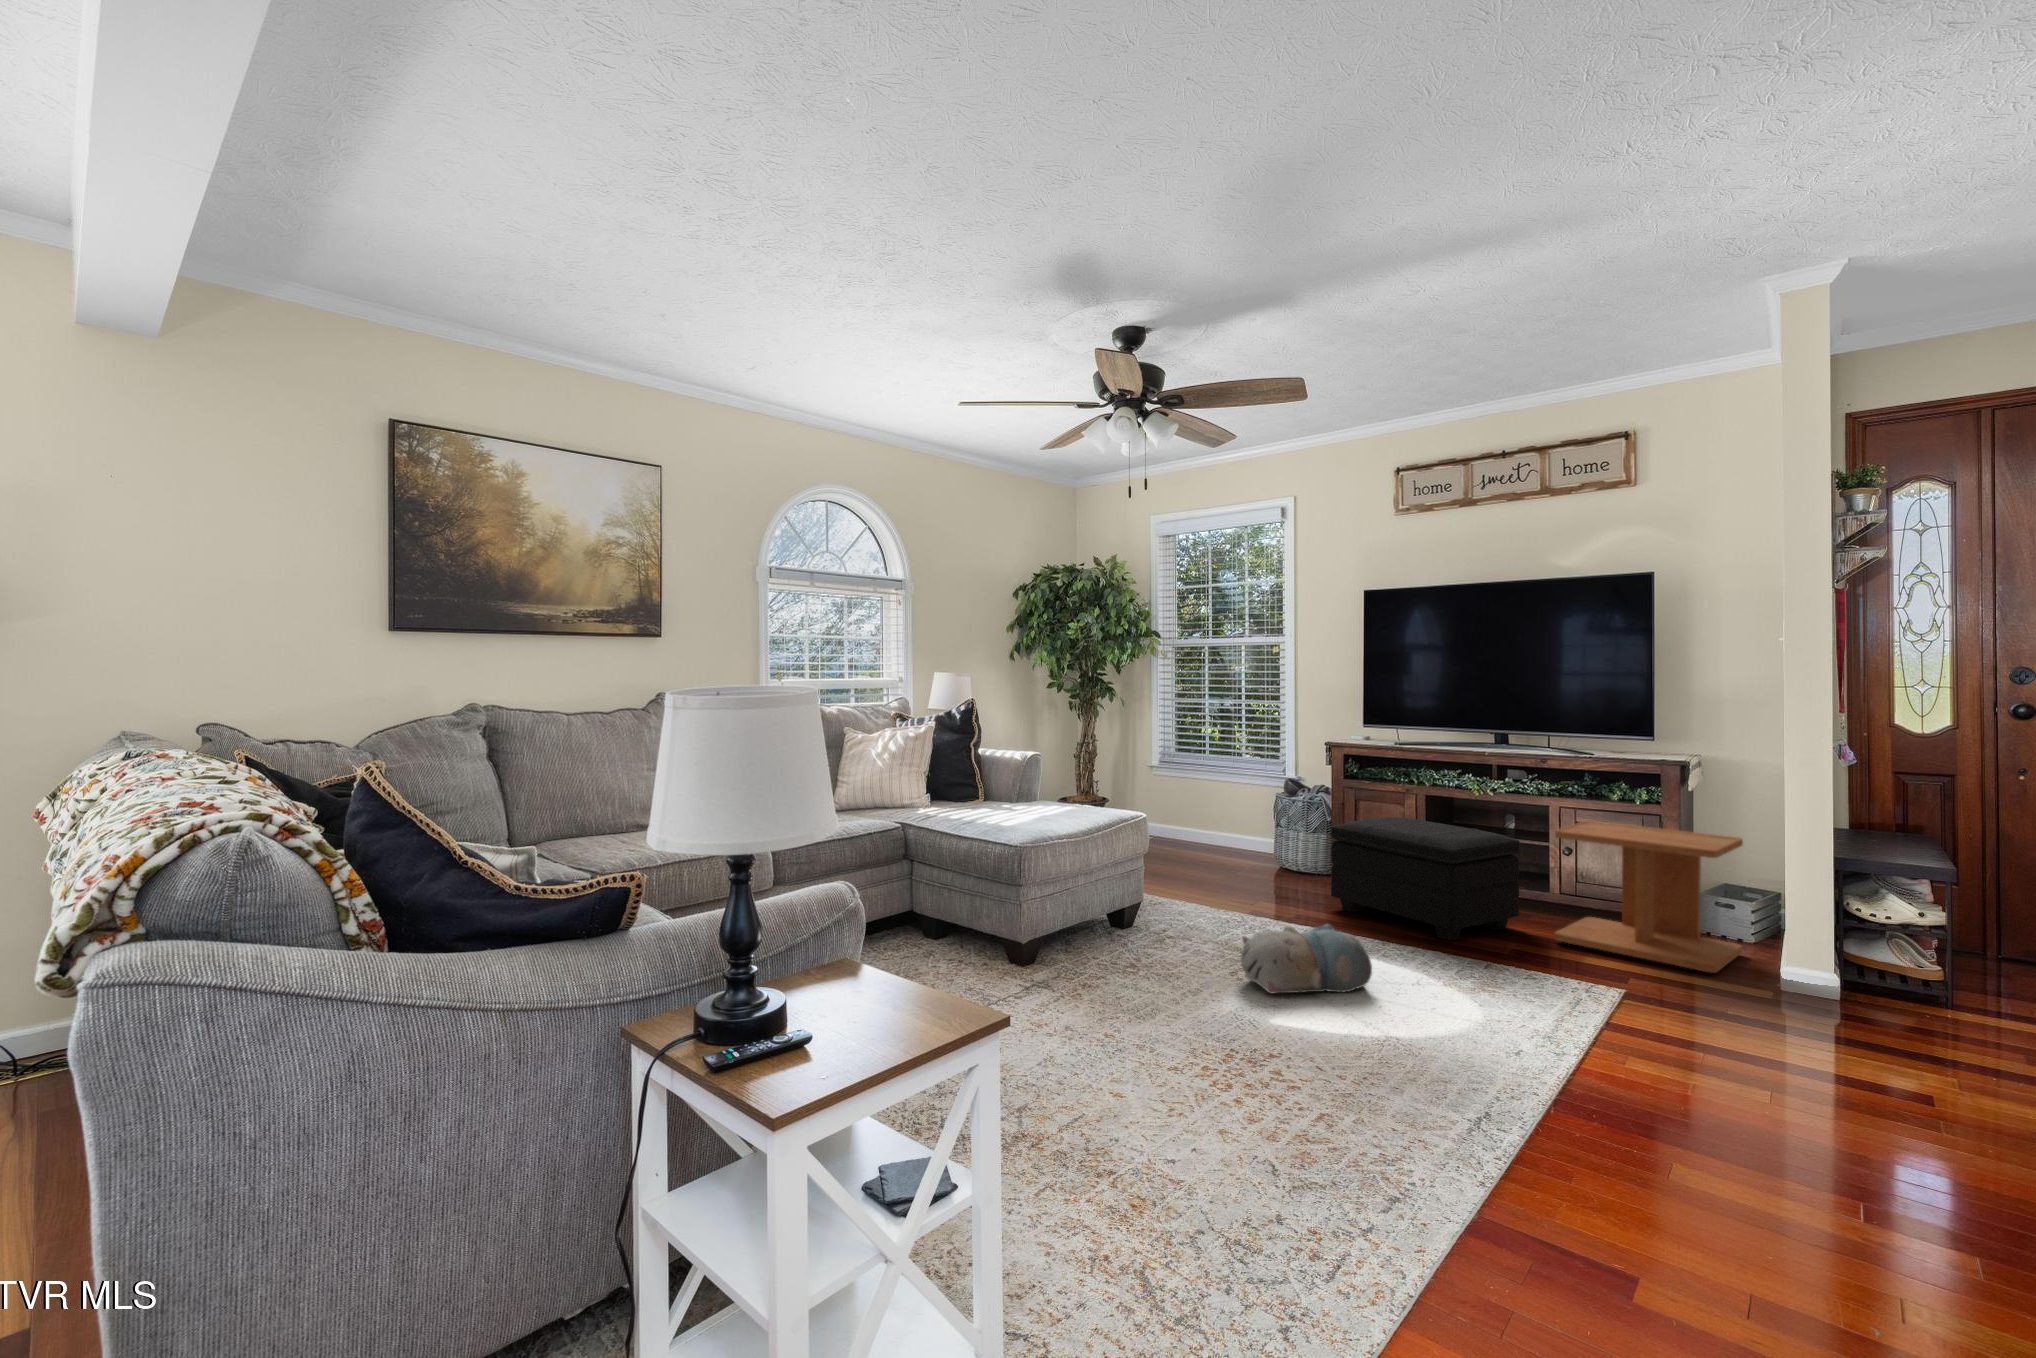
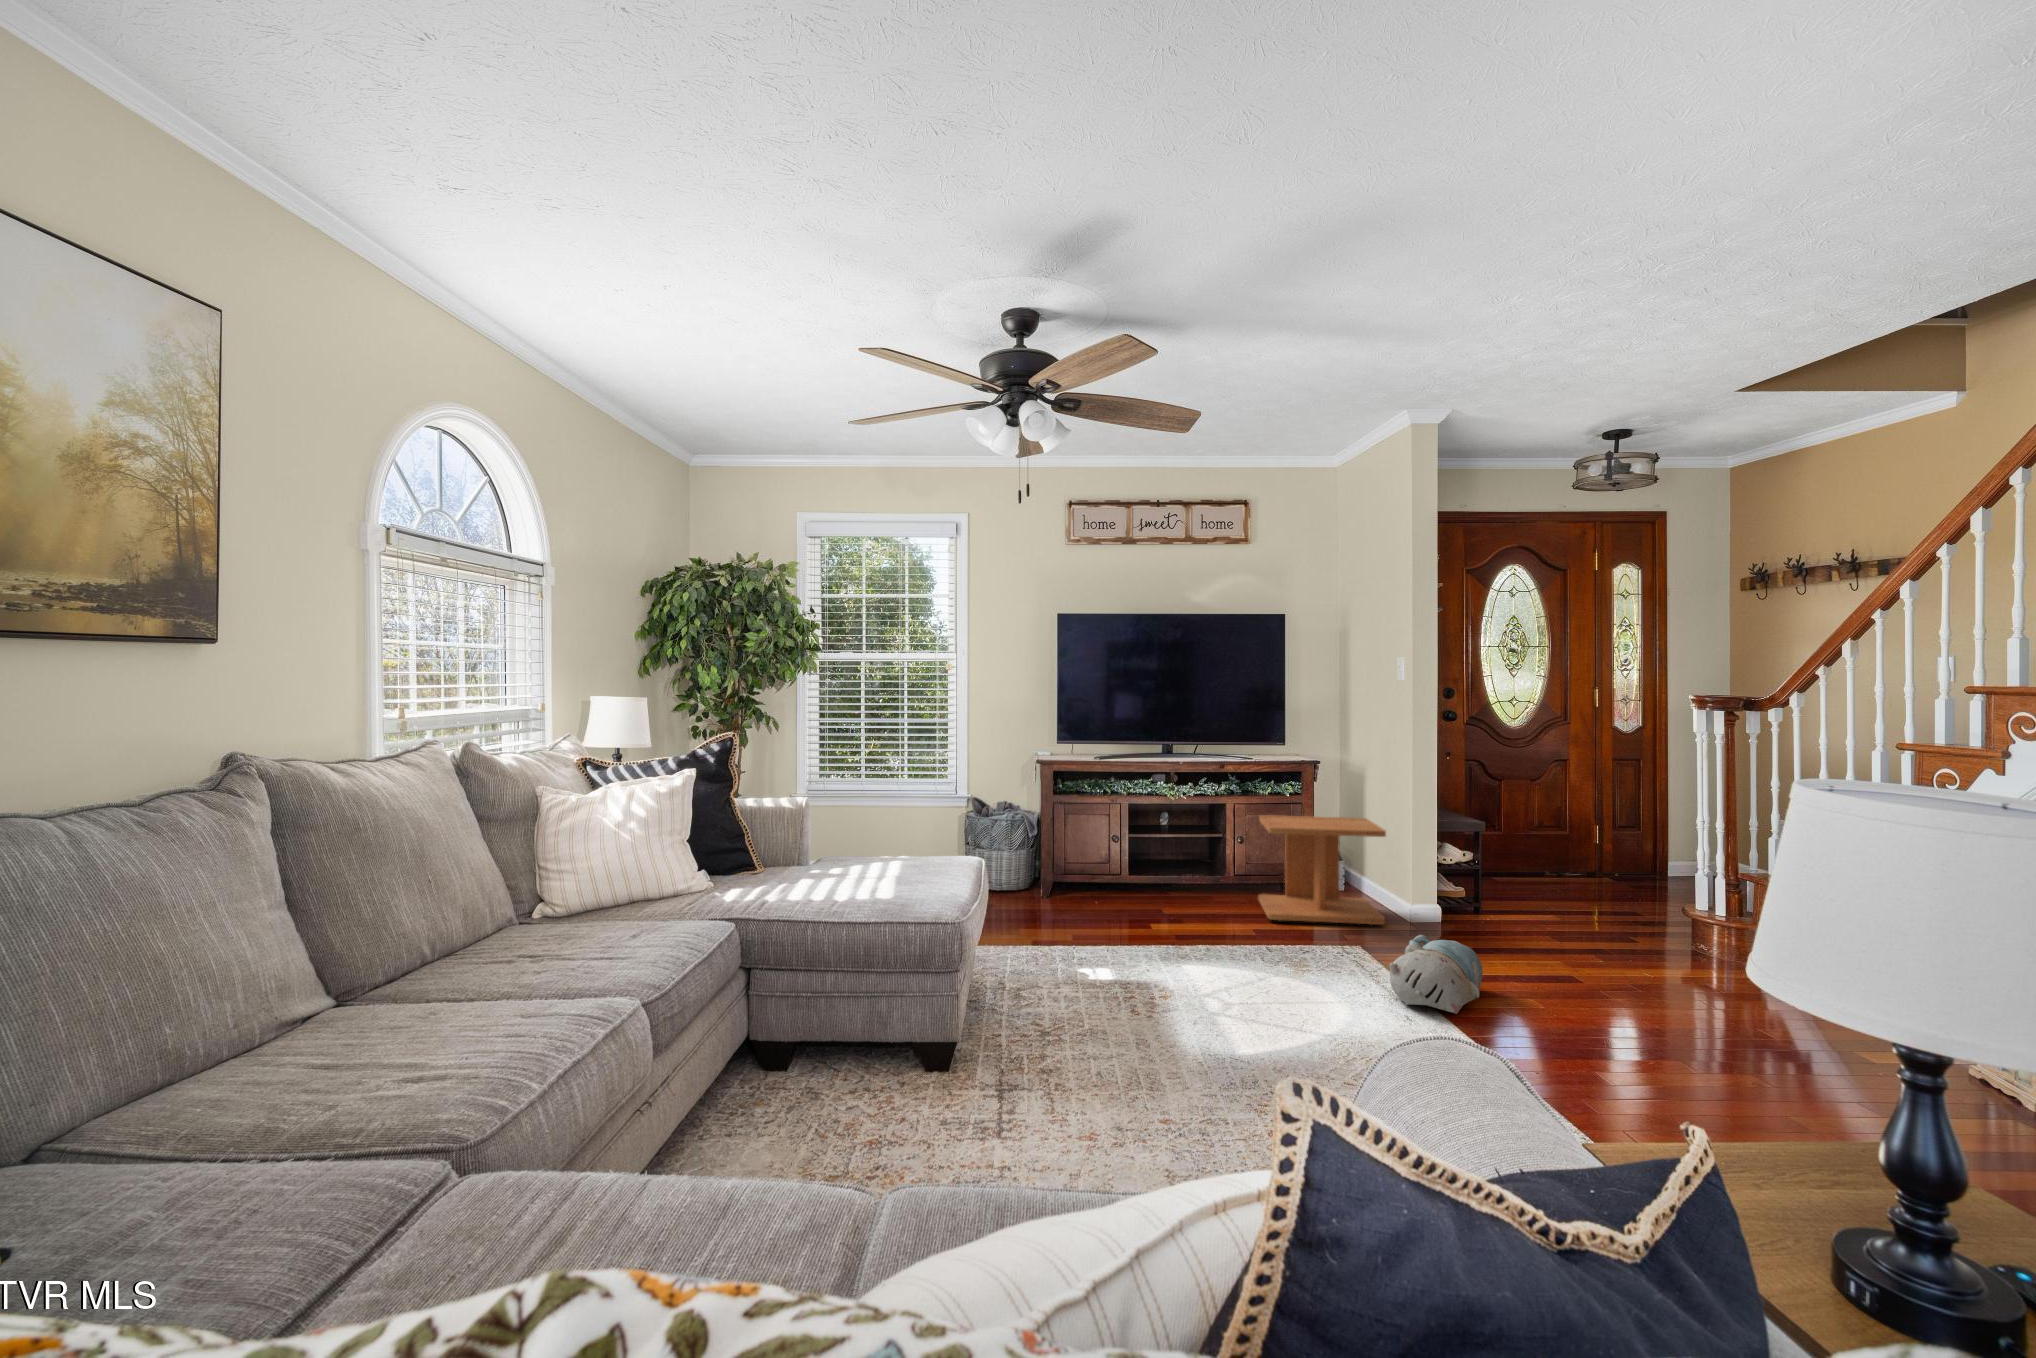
footstool: present [1331,817,1519,940] -> none [1085,829,1232,937]
plush toy: present [1241,924,1372,993] -> present [1389,935,1483,1014]

